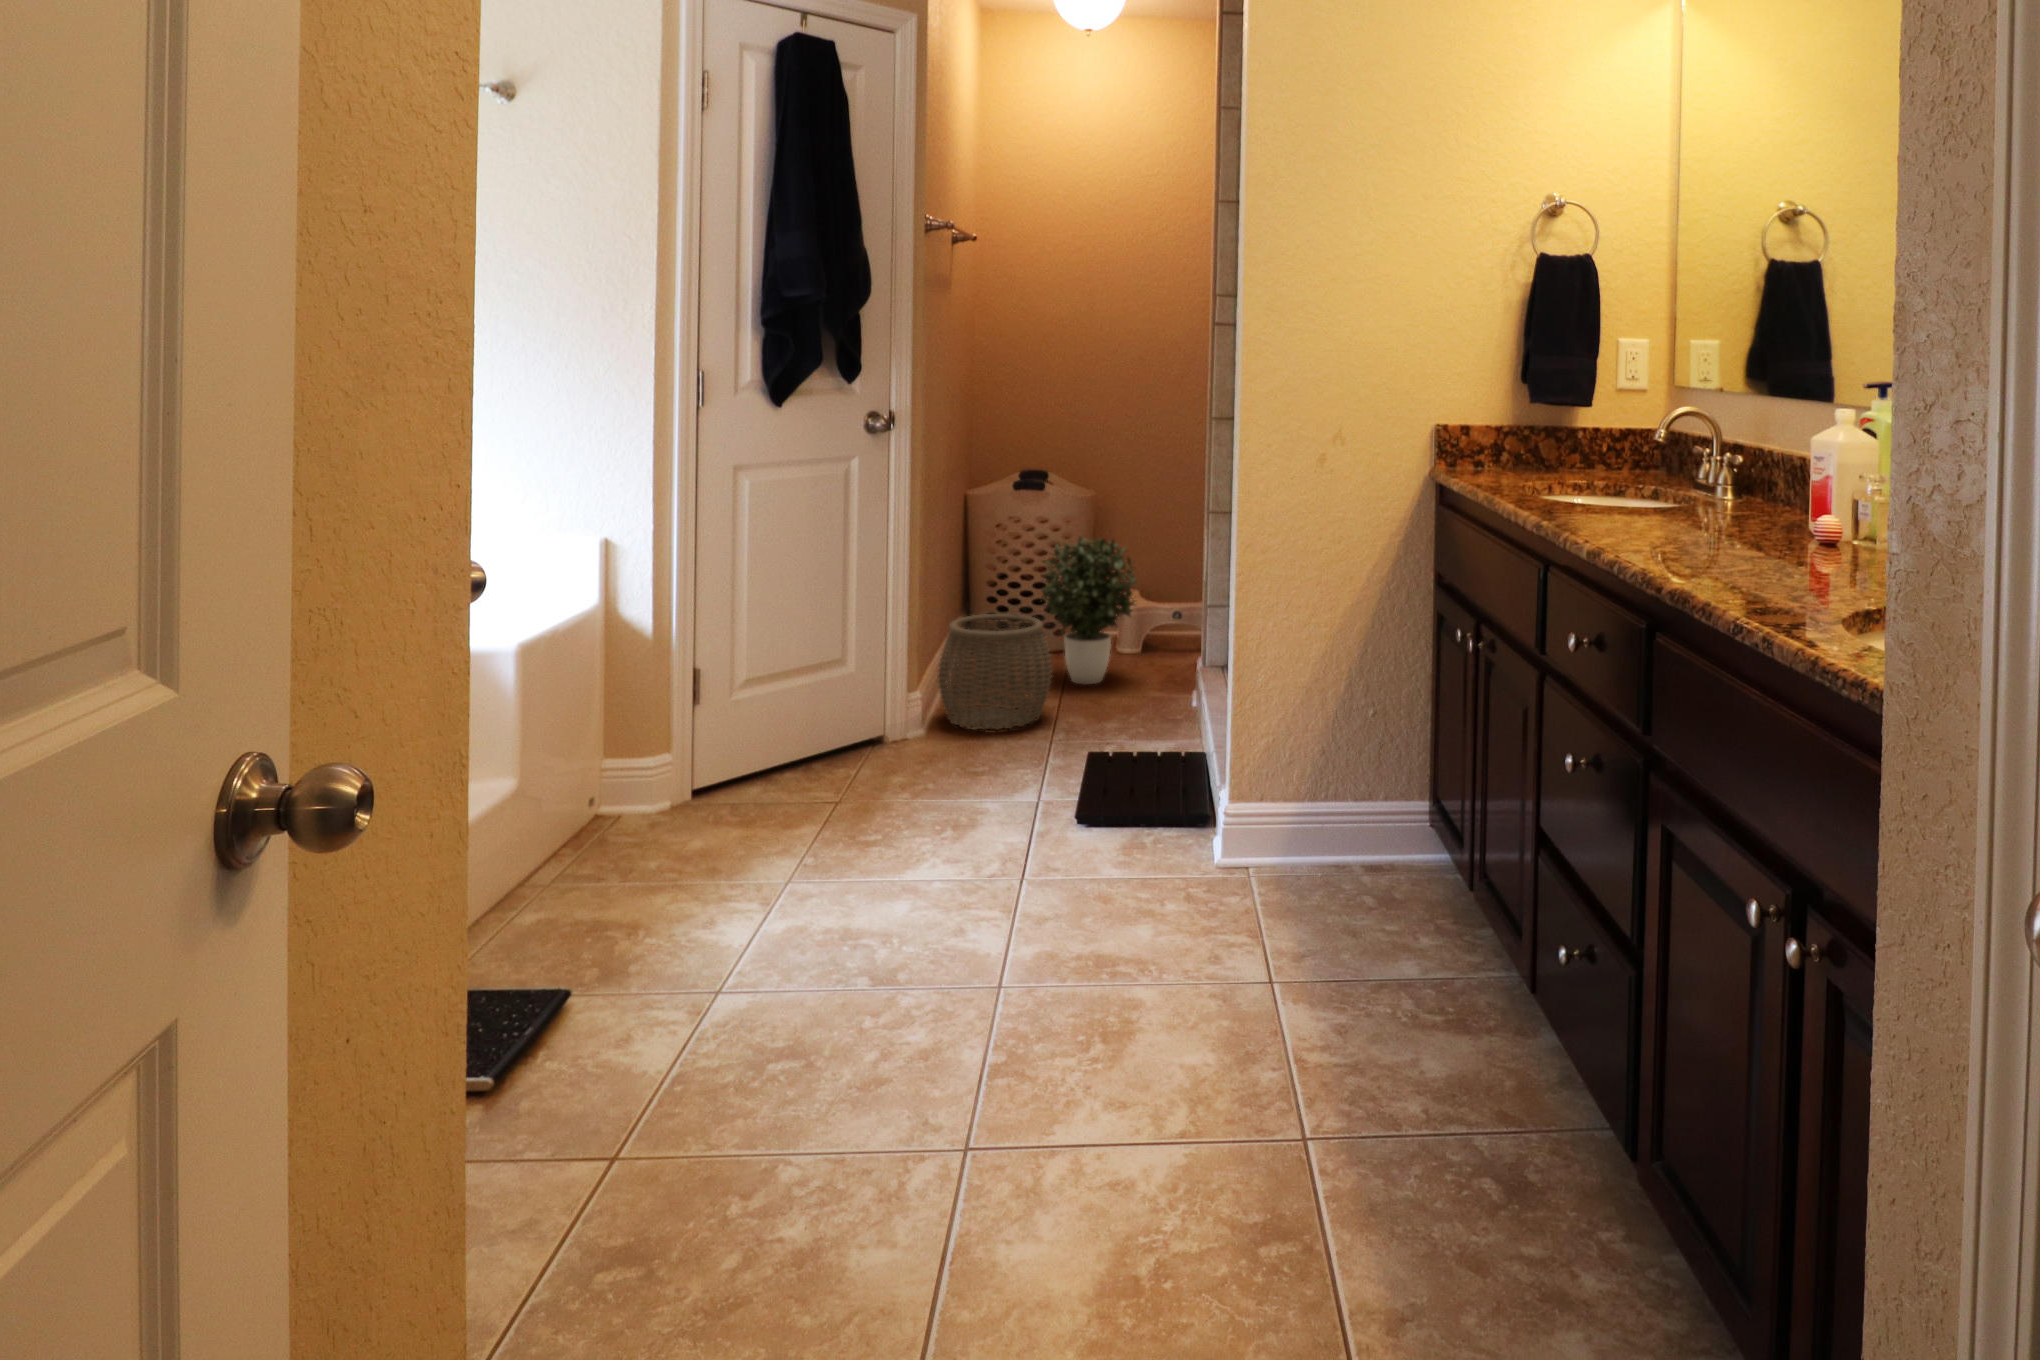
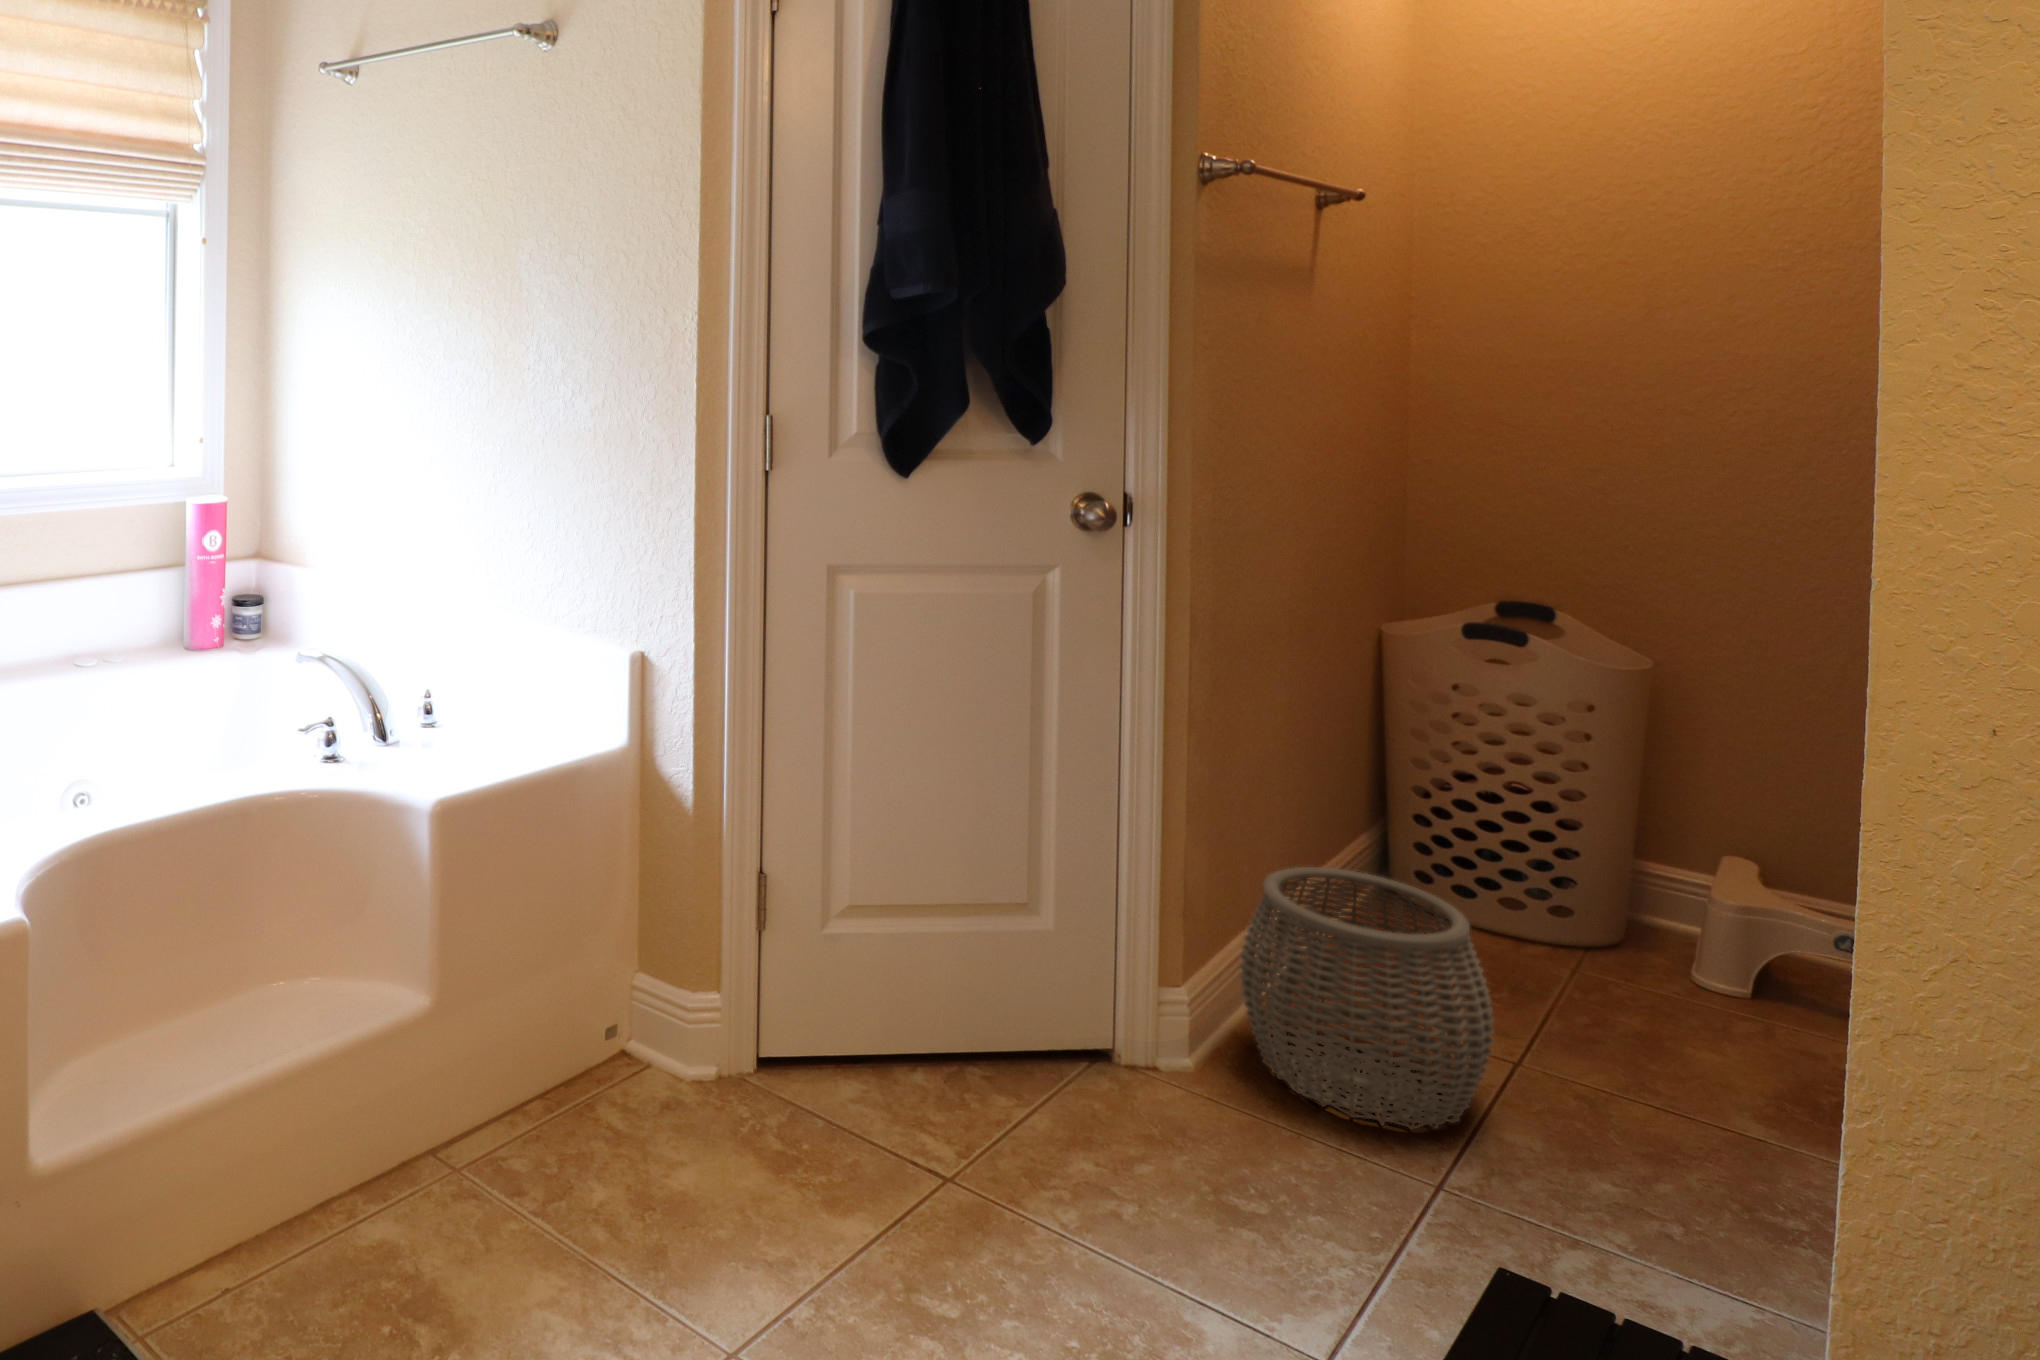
potted plant: present [1041,538,1137,684] -> none [1498,752,1755,1060]

